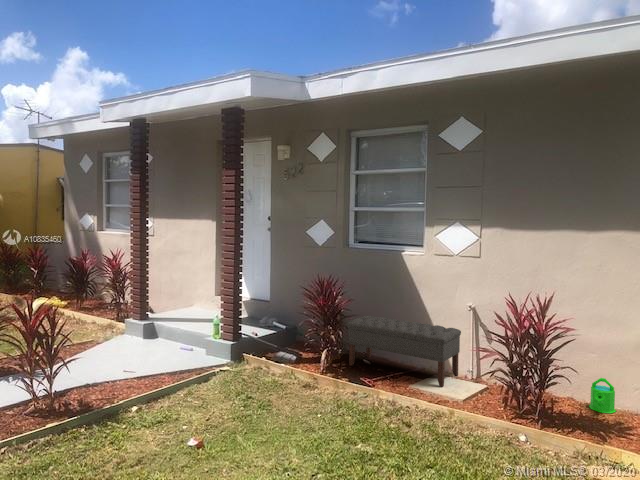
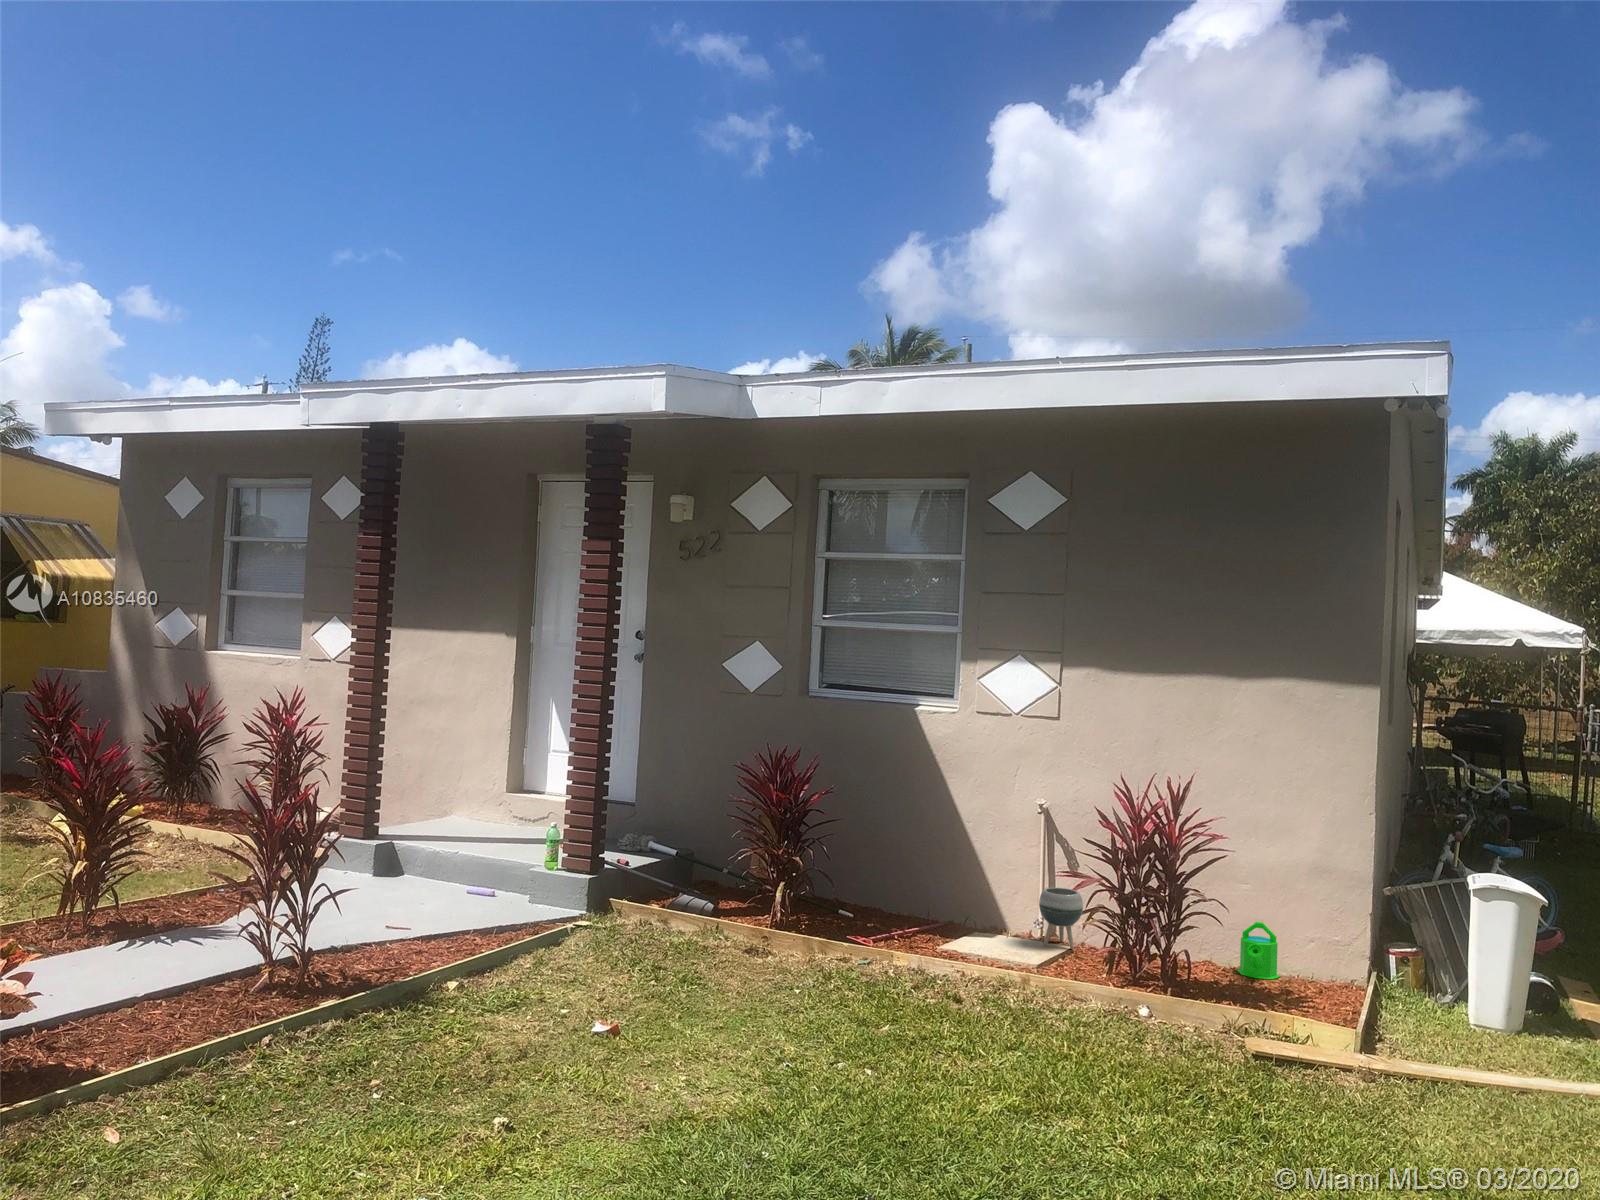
bench: present [347,316,461,387] -> none [815,827,1023,948]
planter: none [469,352,494,388] -> present [1039,888,1083,949]

